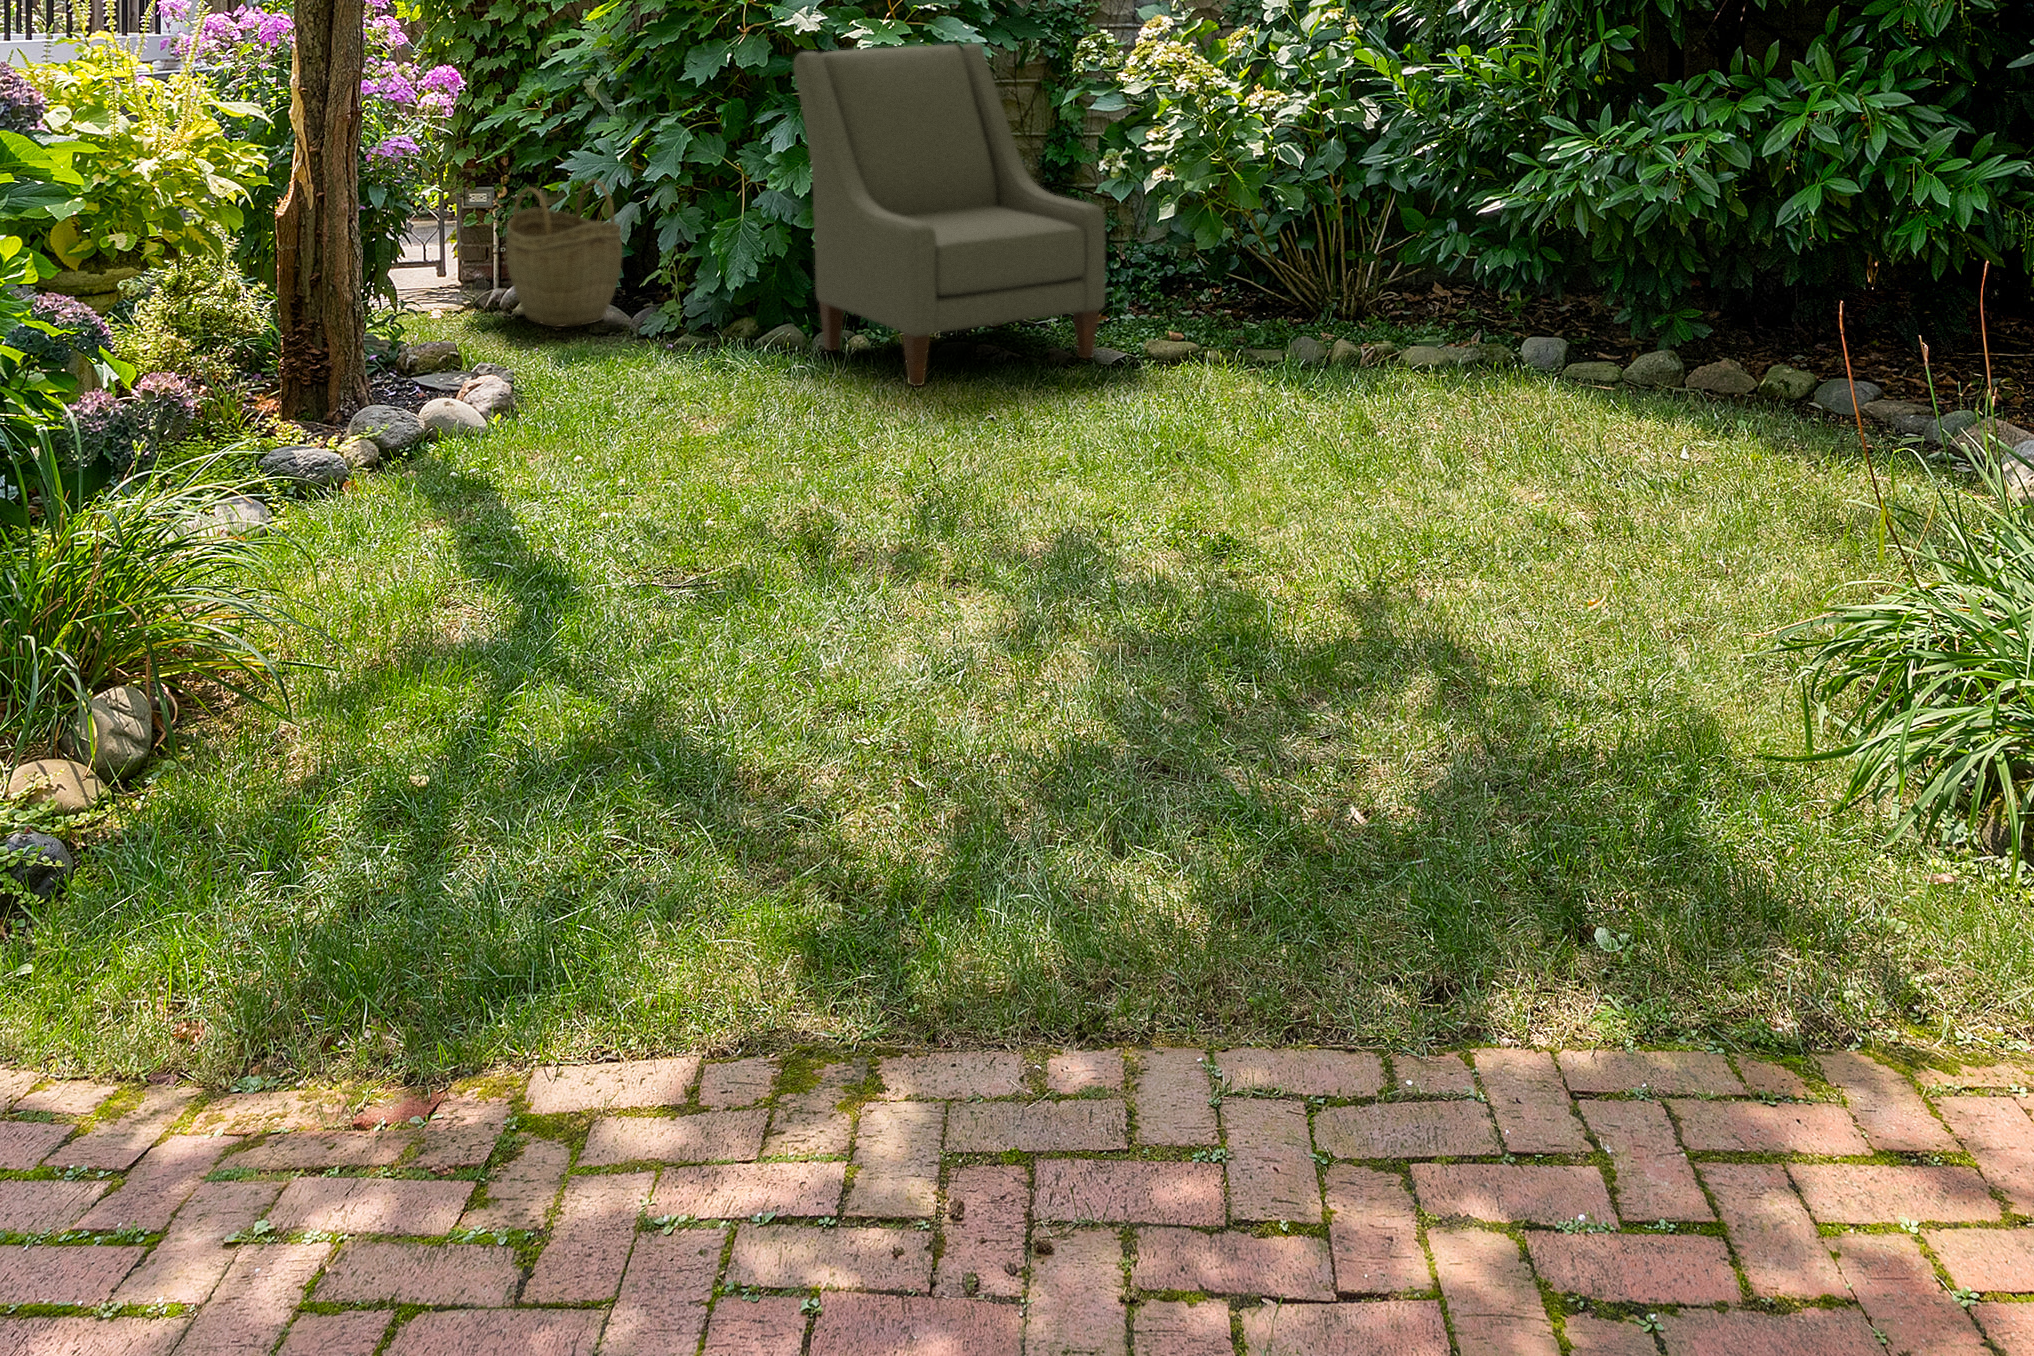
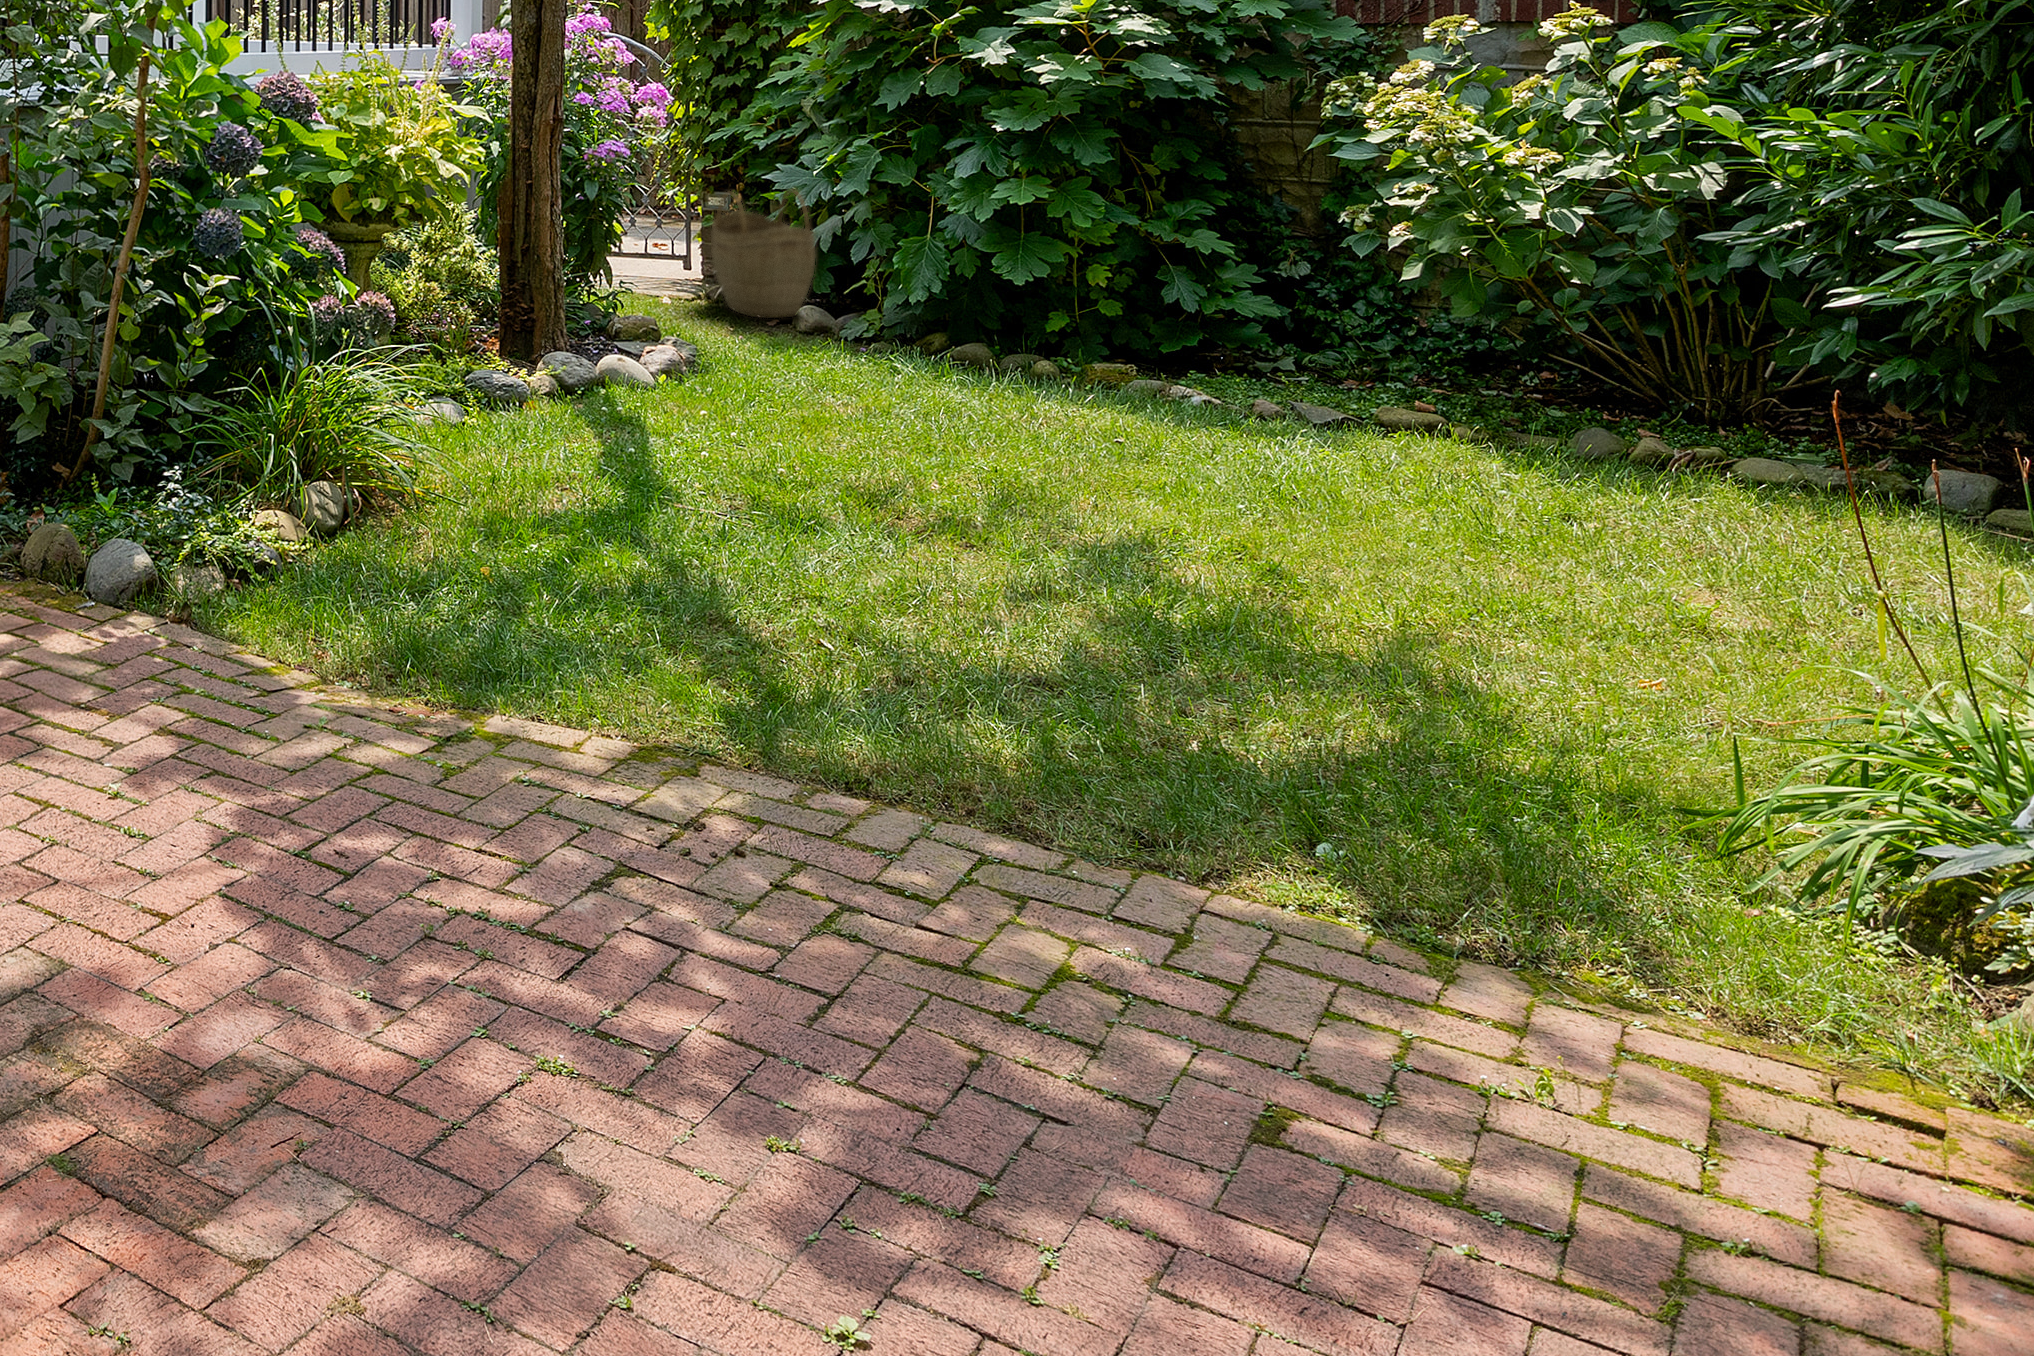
chair: present [794,44,1105,386] -> none [973,81,1306,407]

